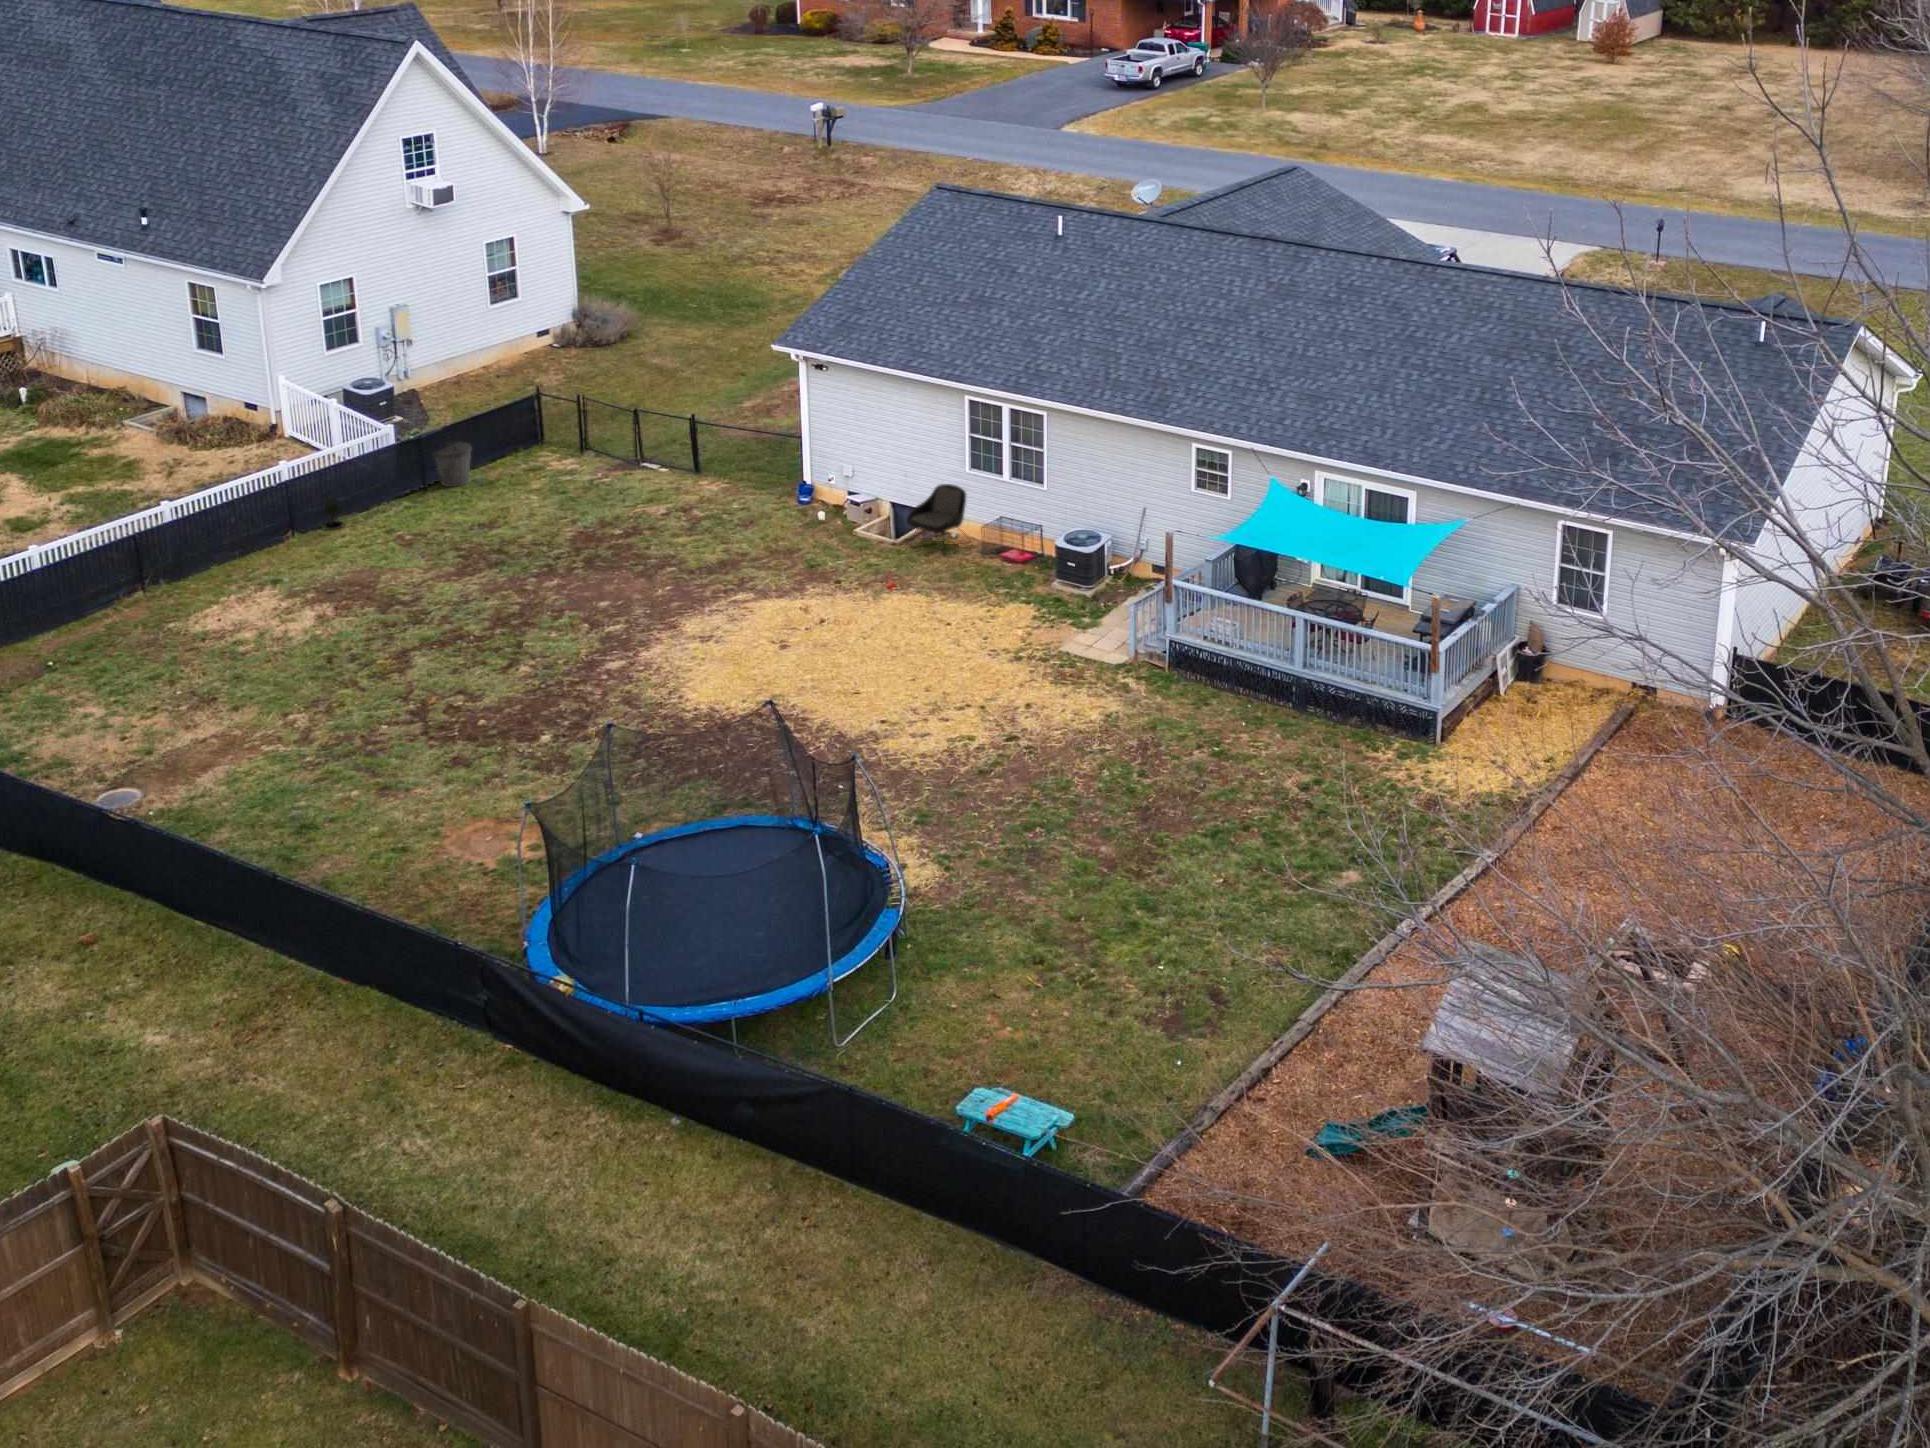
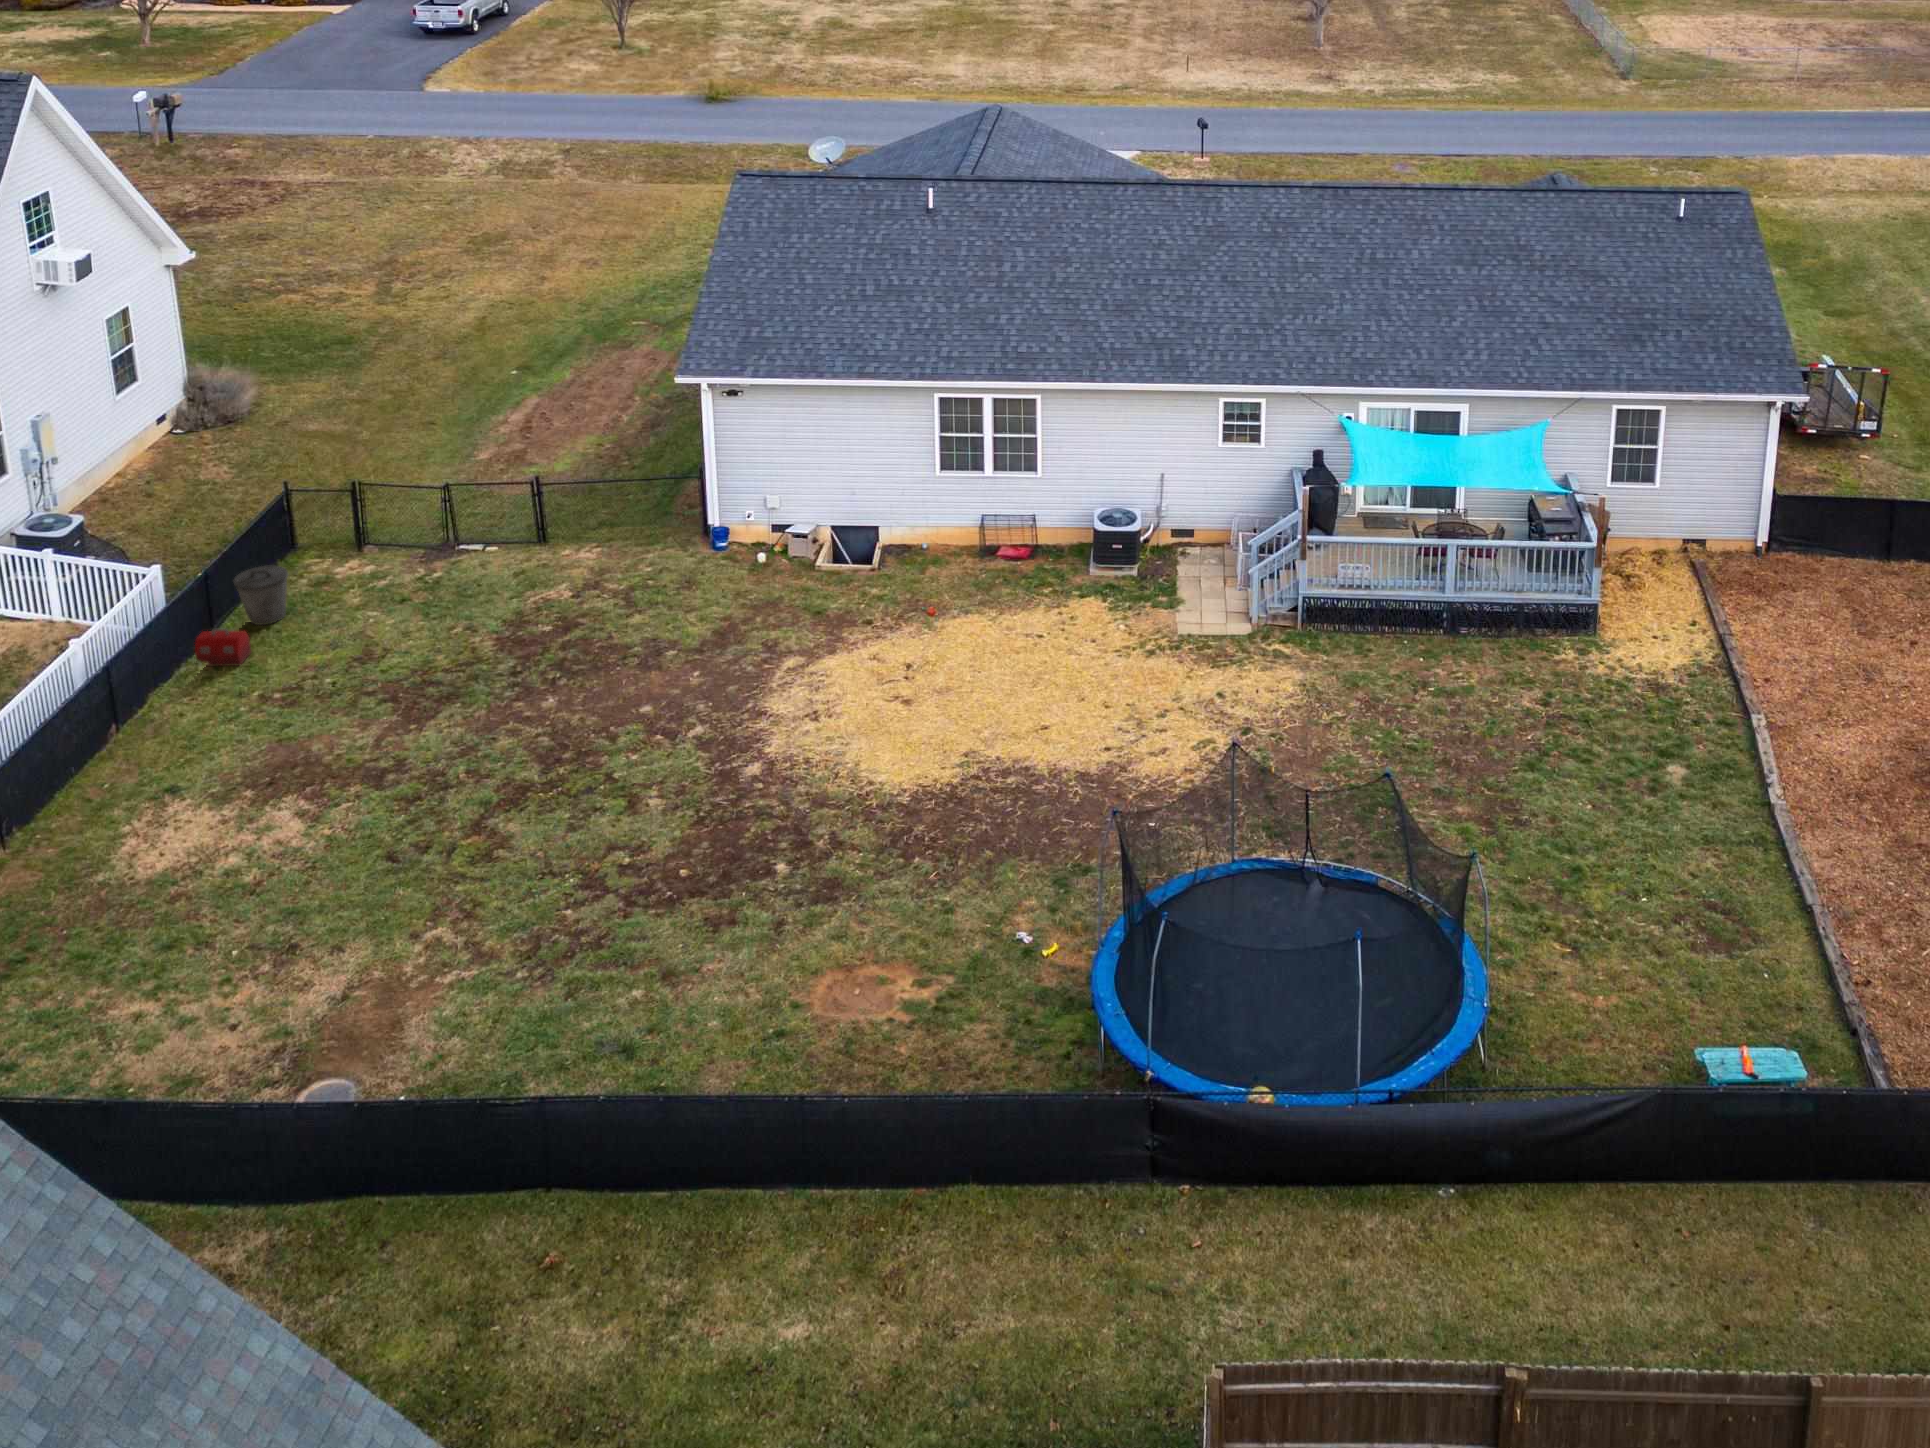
toolbox: none [376,477,418,510] -> present [195,629,251,666]
lounge chair: present [907,484,966,554] -> none [893,492,954,570]
potted tree: present [321,491,344,530] -> none [150,662,191,714]

